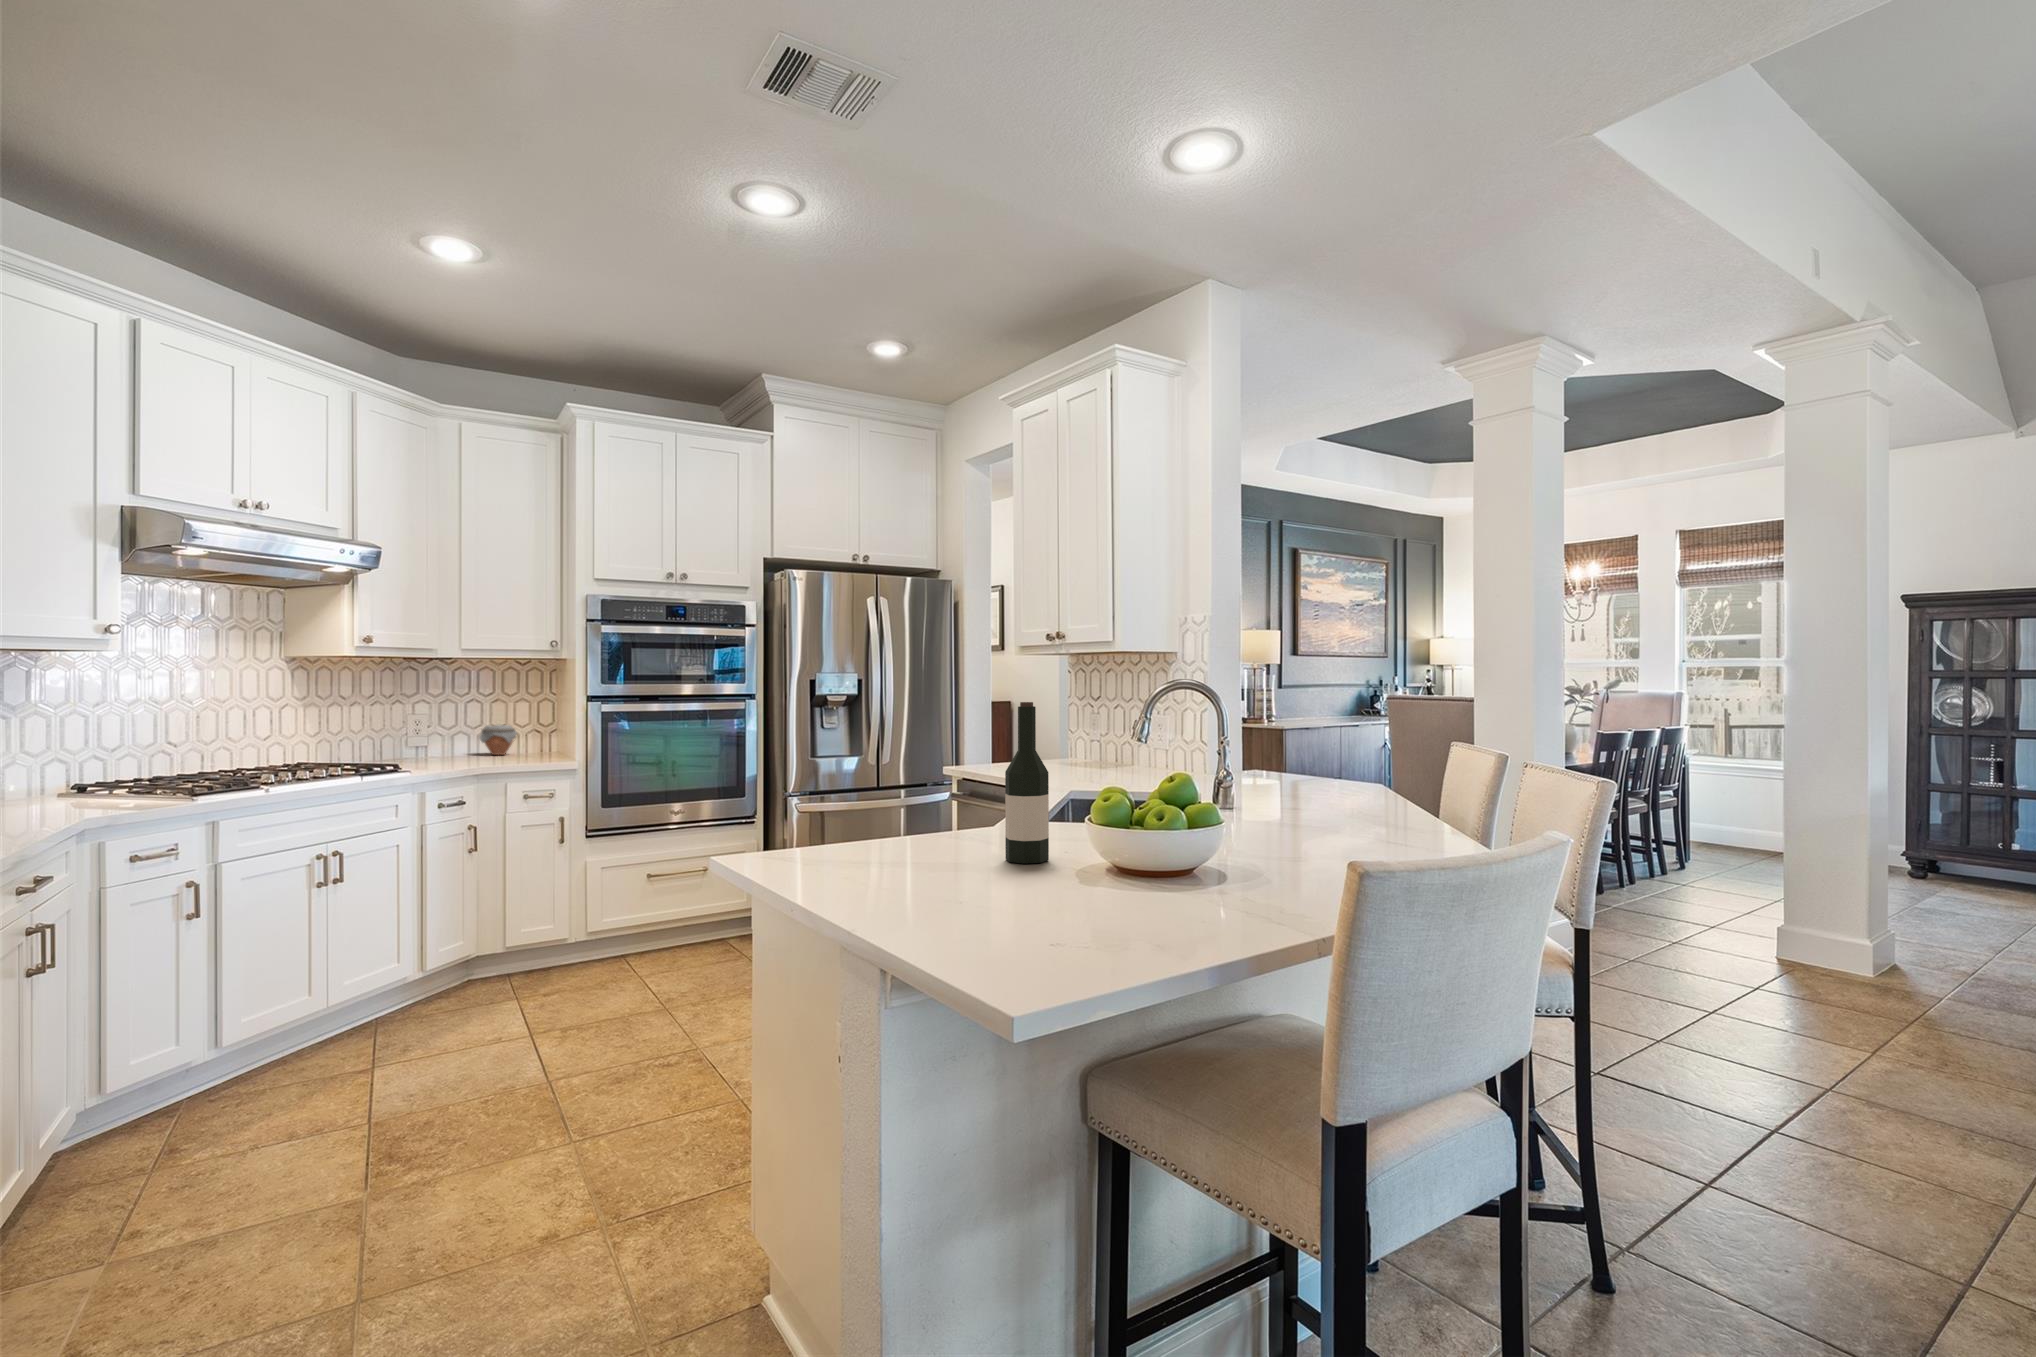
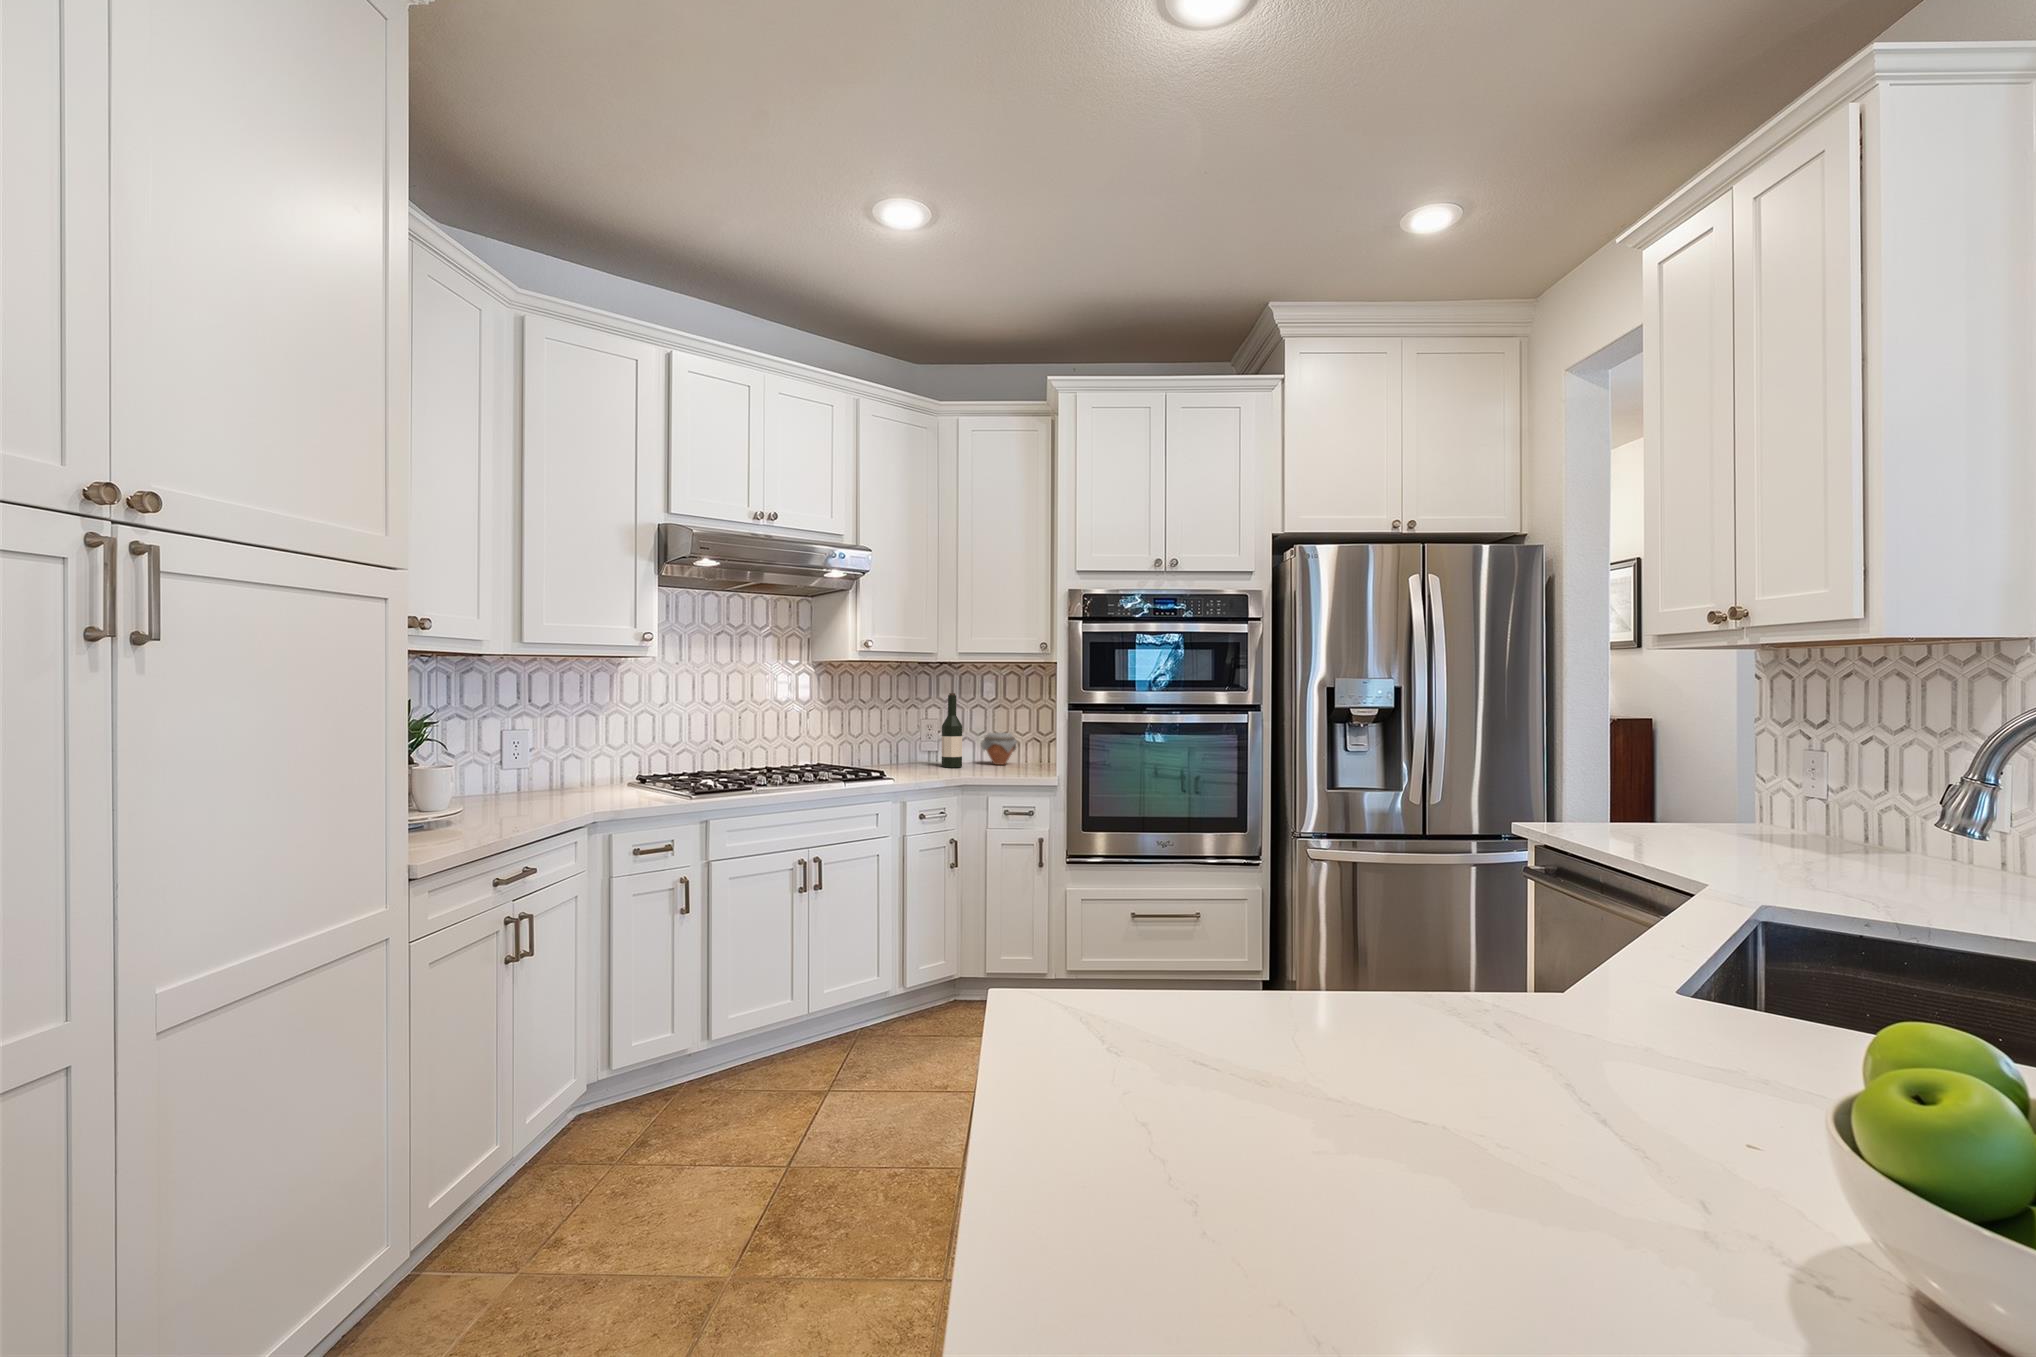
wine bottle: present [1005,702,1049,864] -> present [942,693,962,767]

